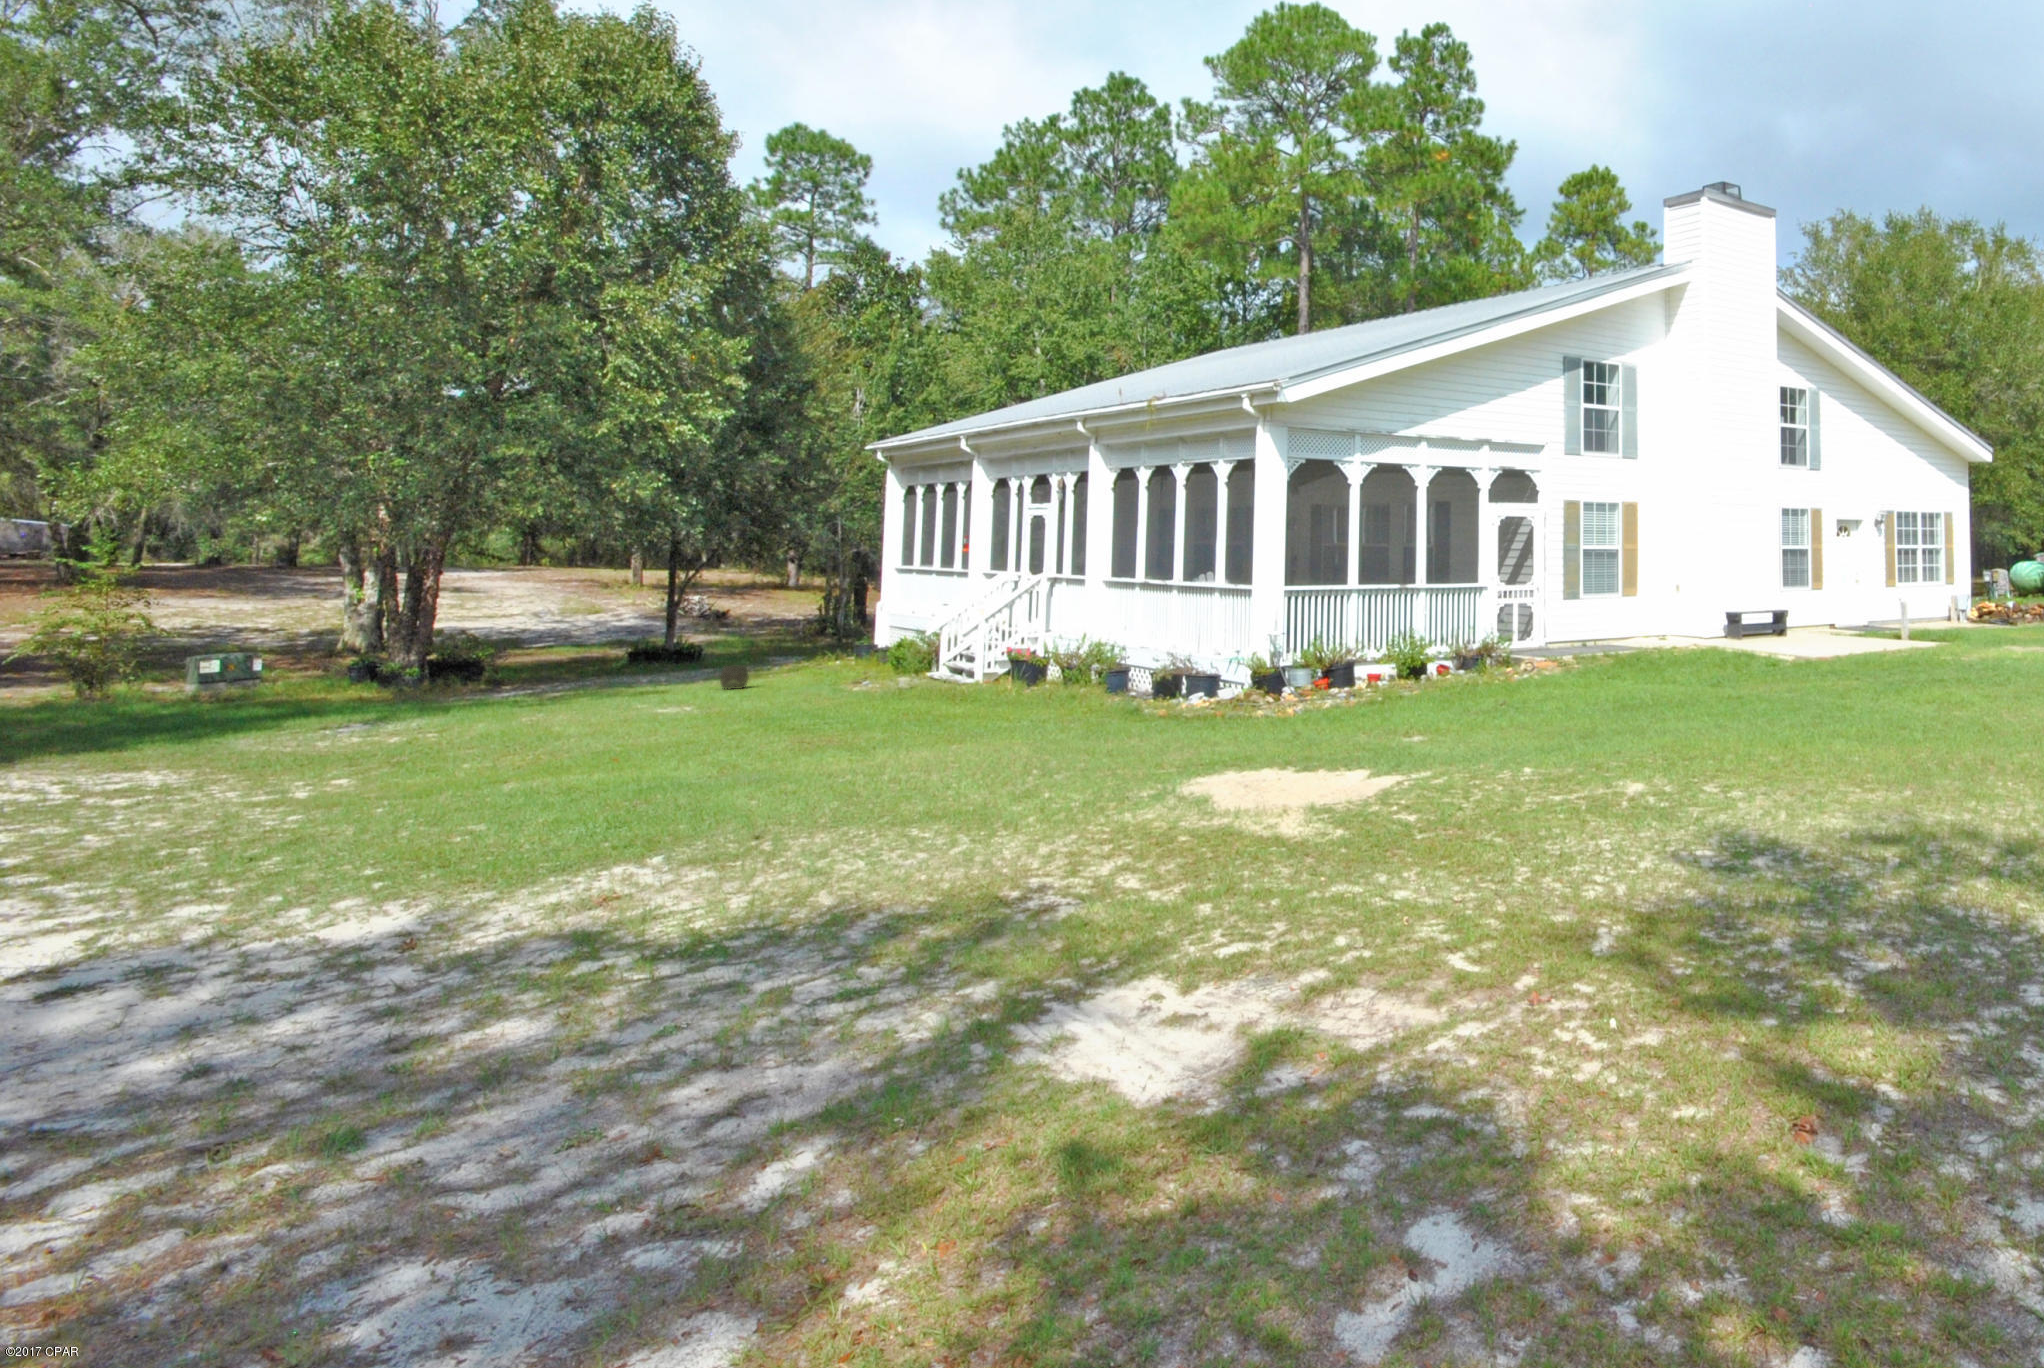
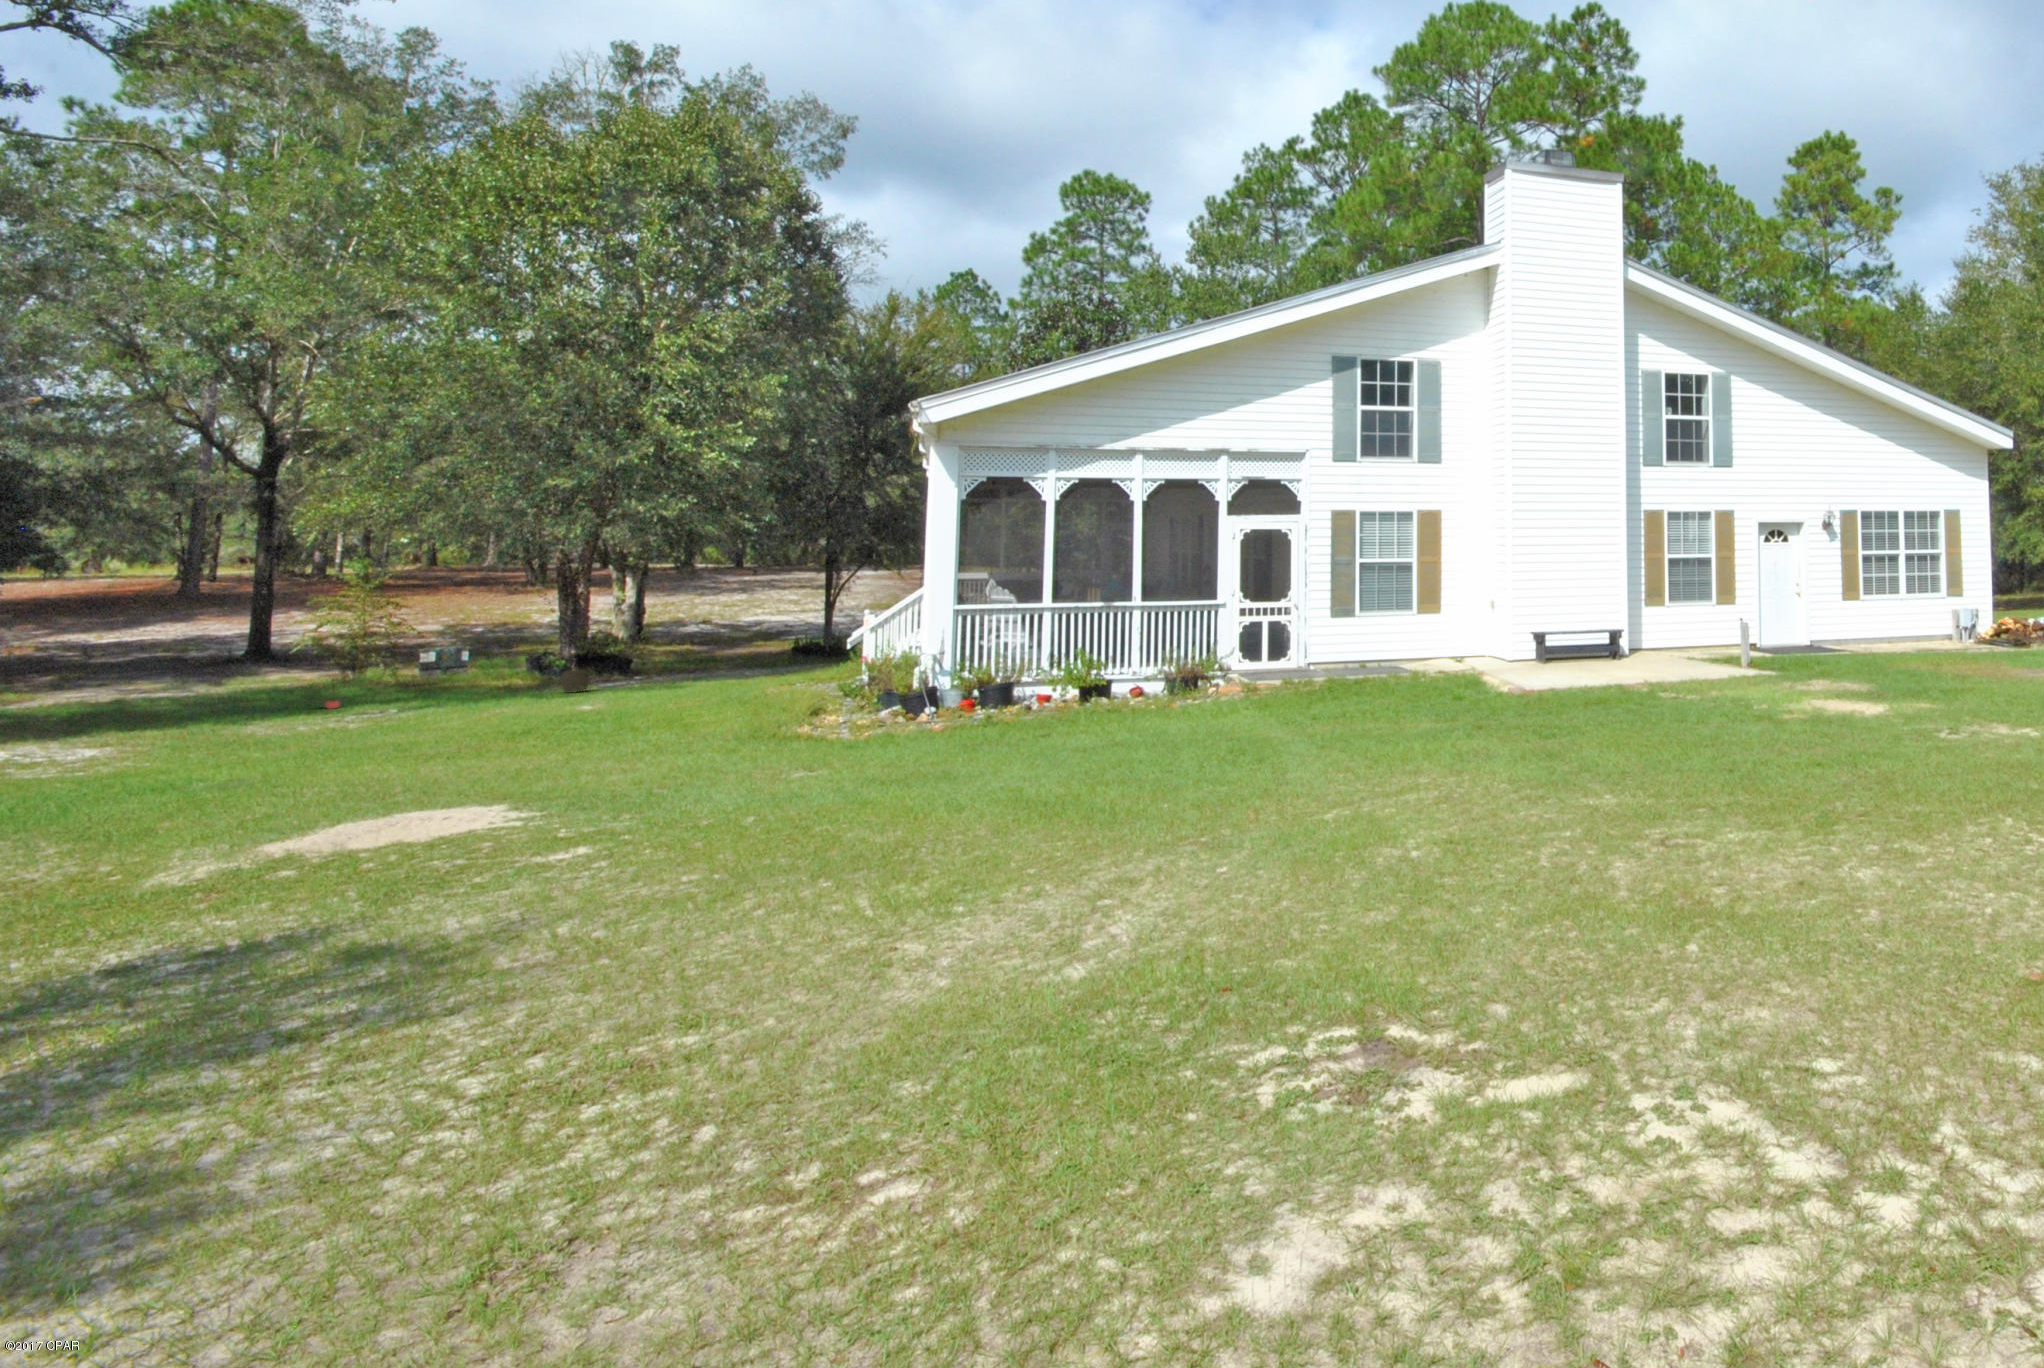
potted plant: none [479,671,511,709] -> present [317,673,342,709]

